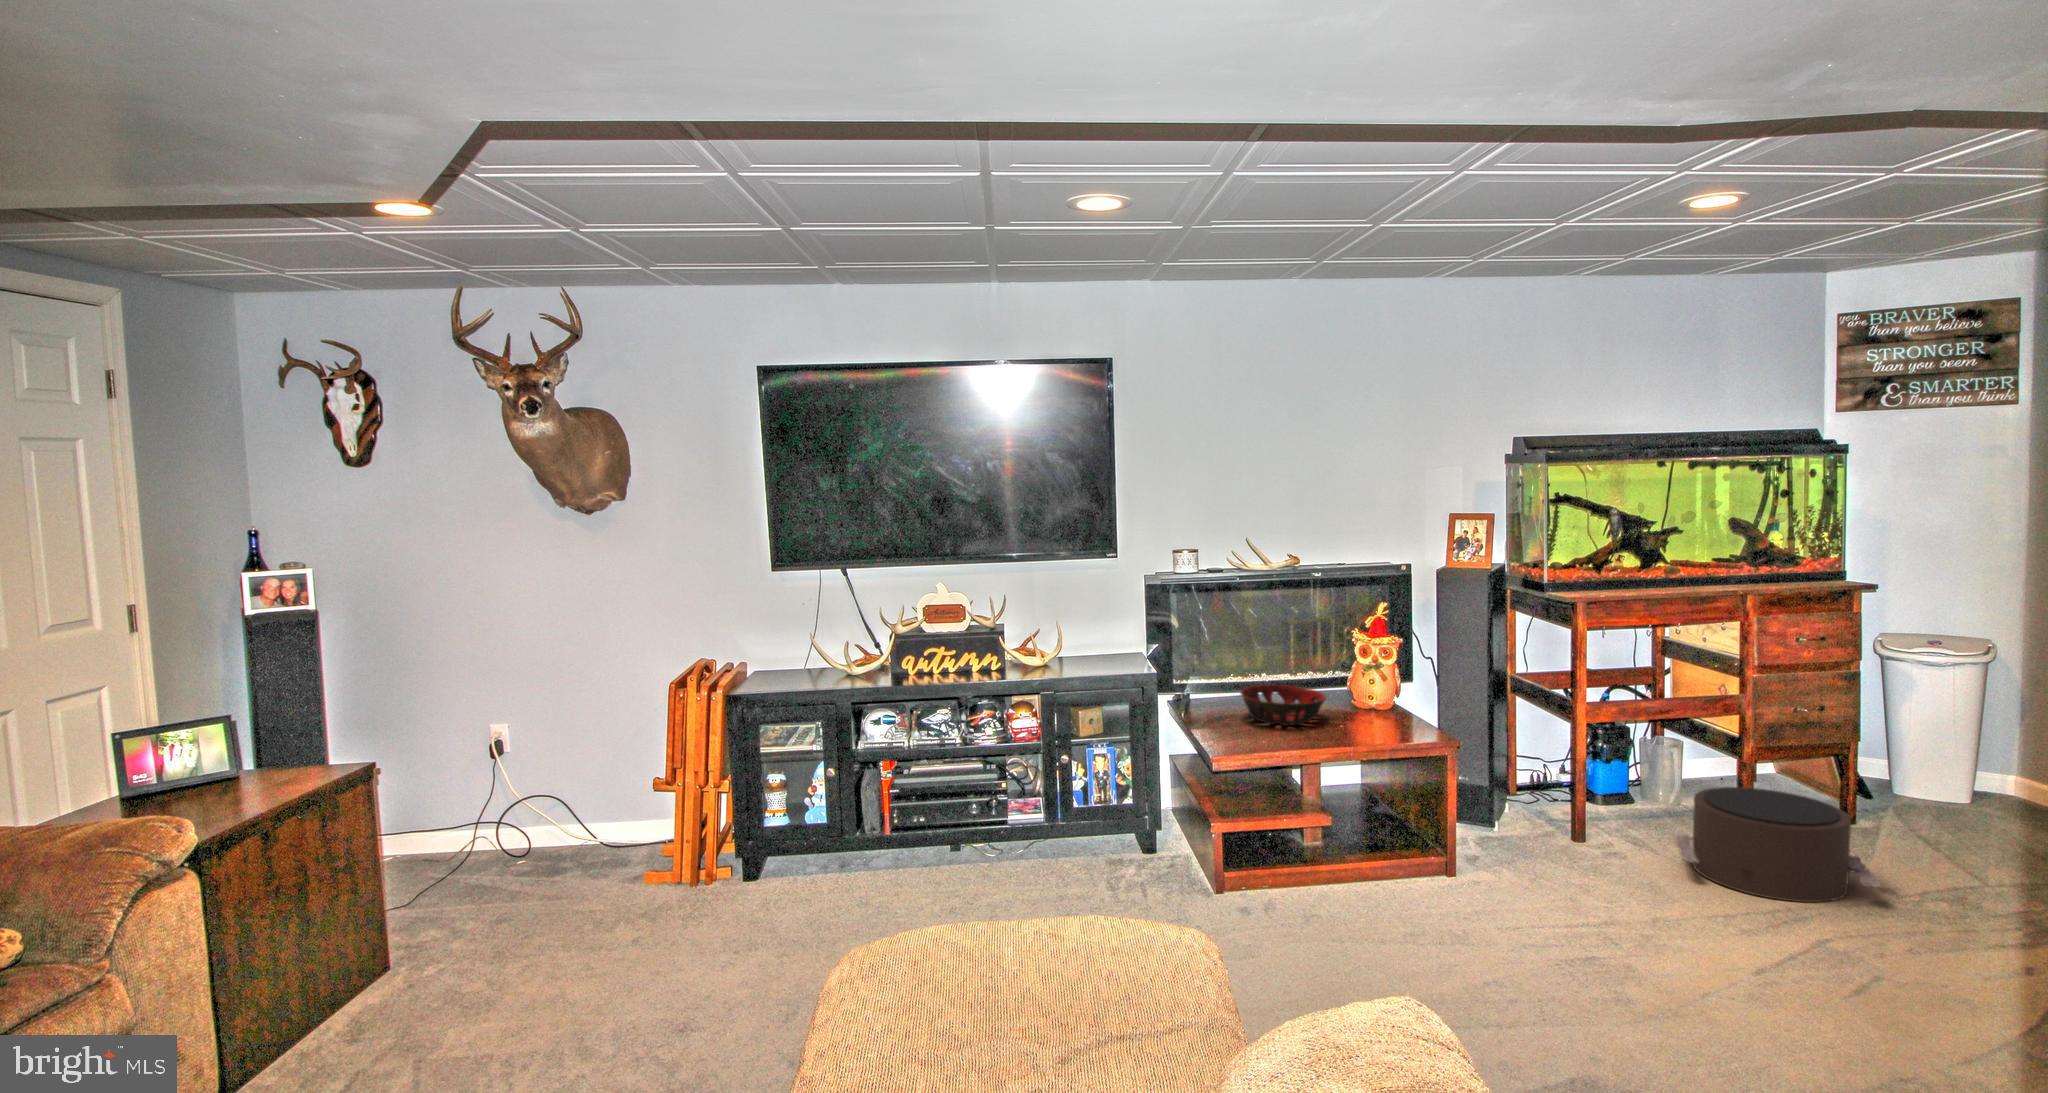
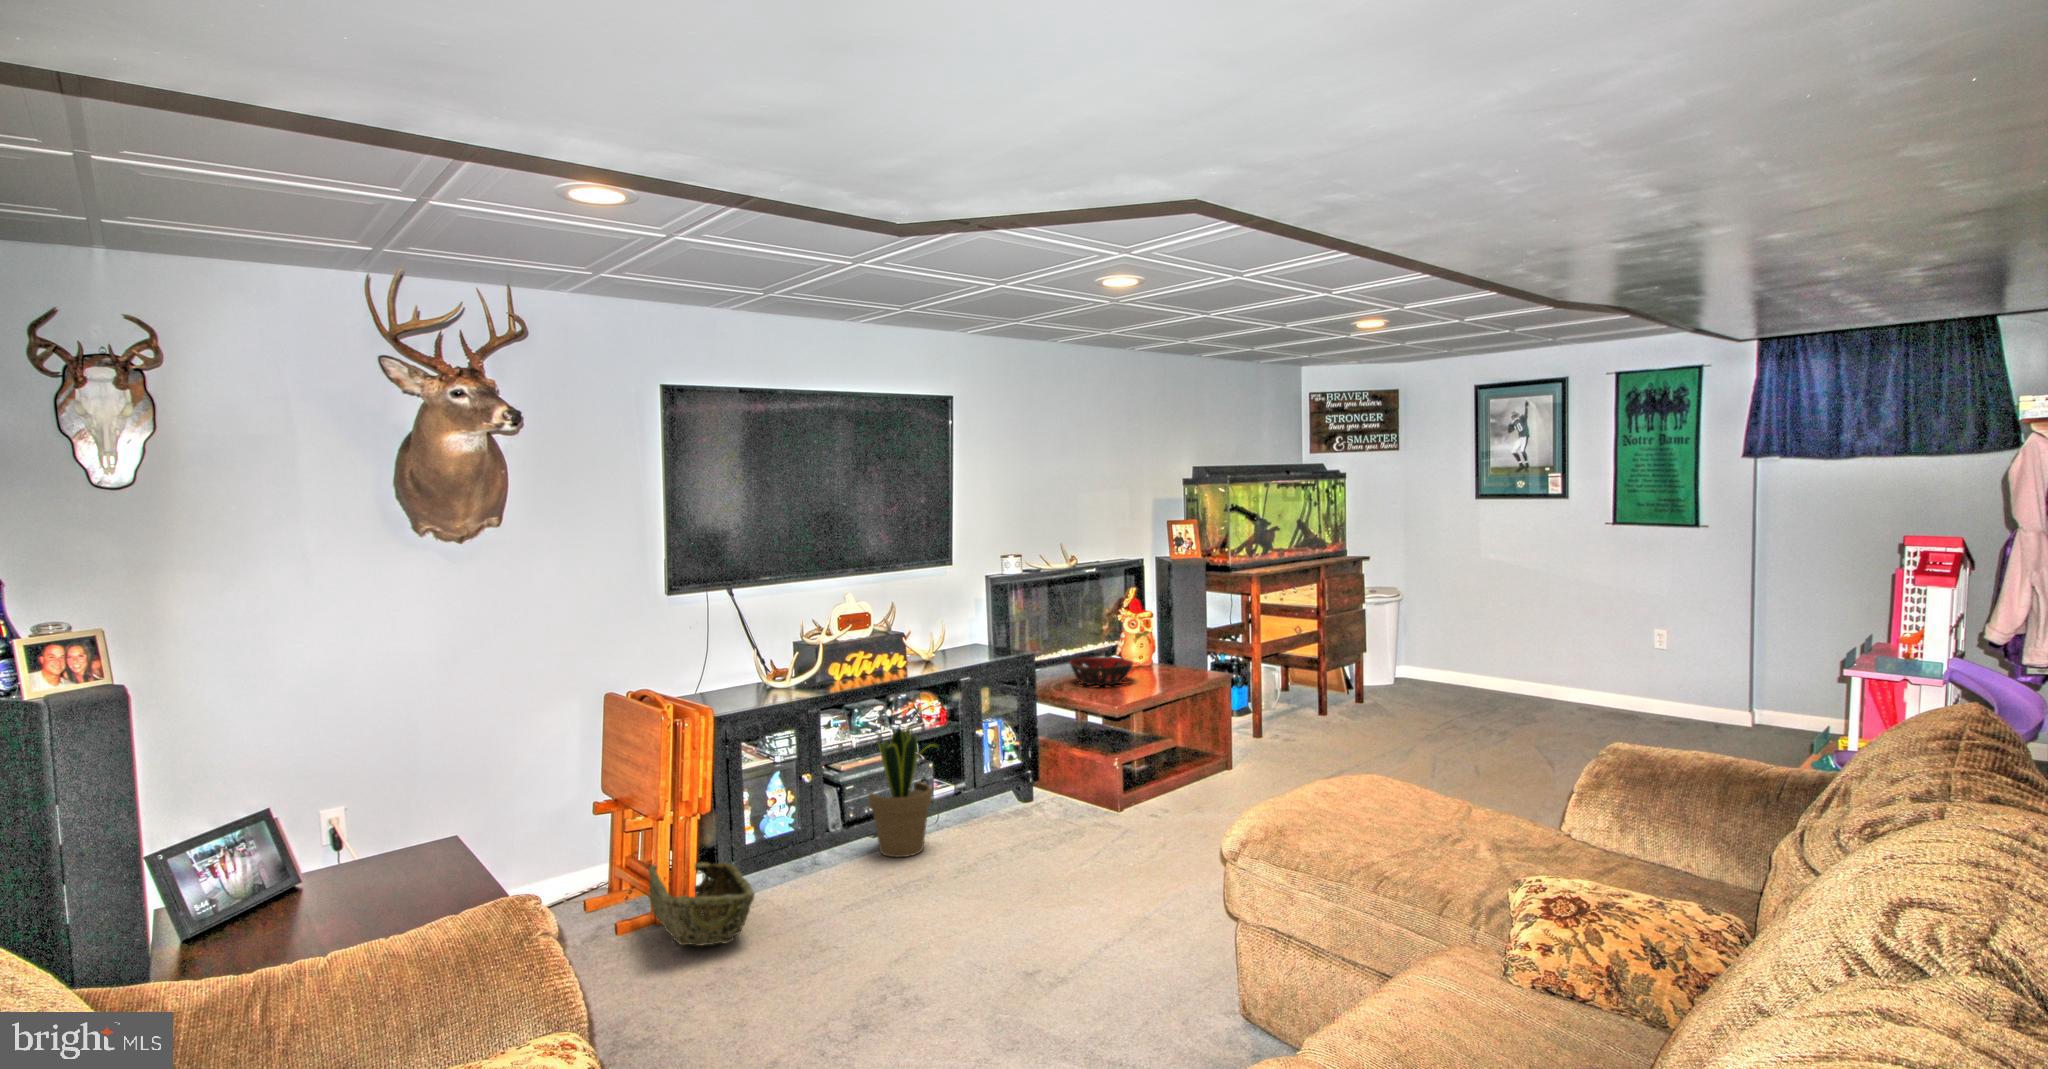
potted plant: none [920,734,997,882] -> present [869,727,938,857]
pouf: present [1676,787,1880,902] -> none [1312,688,1424,749]
woven basket: none [620,829,750,925] -> present [649,862,755,946]

